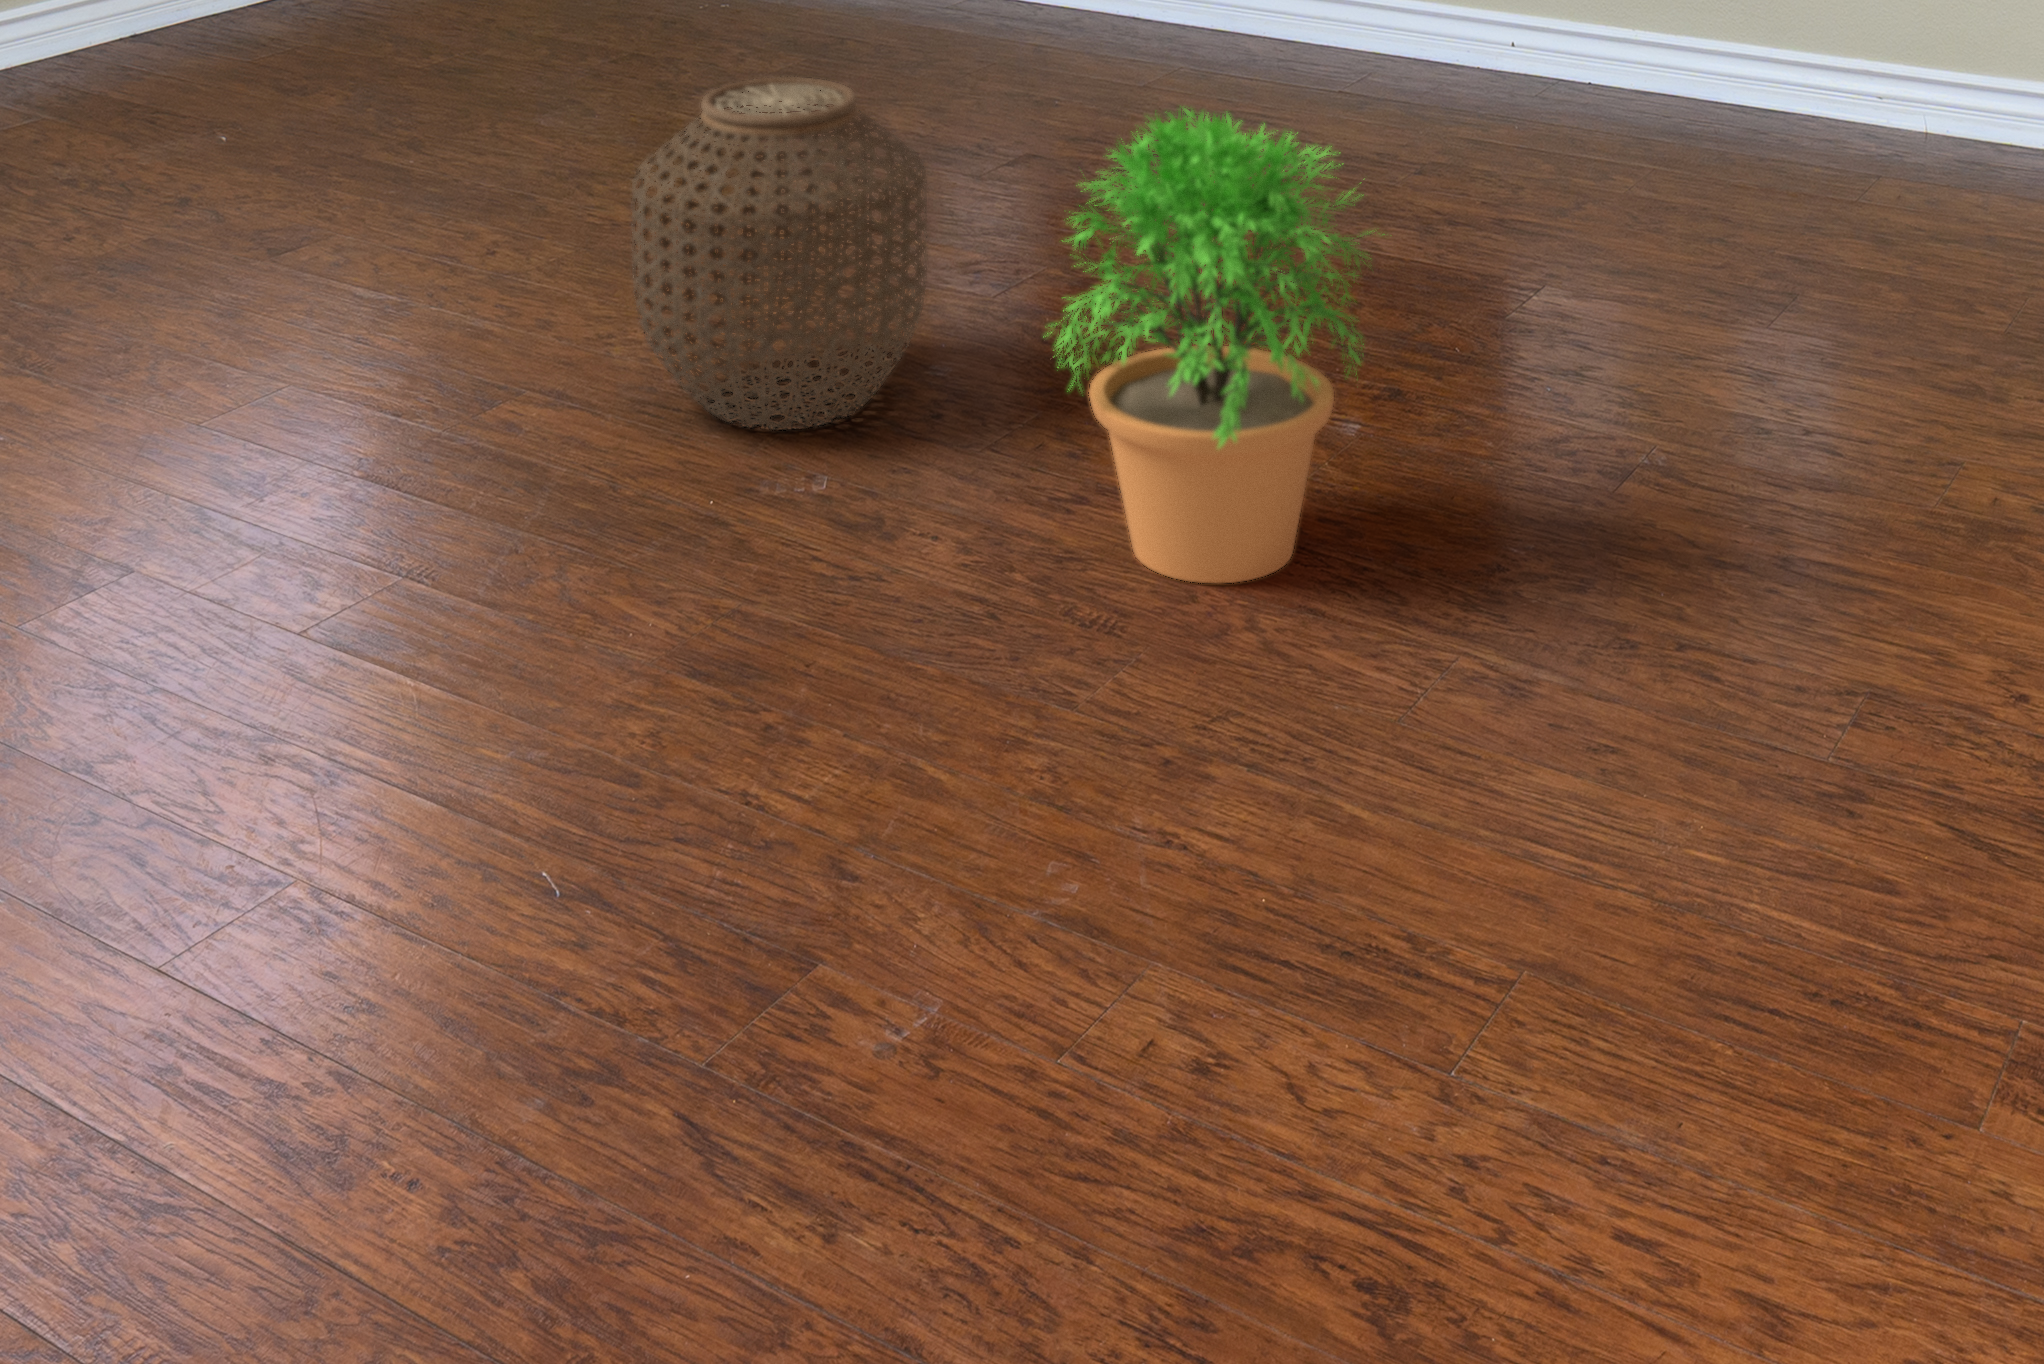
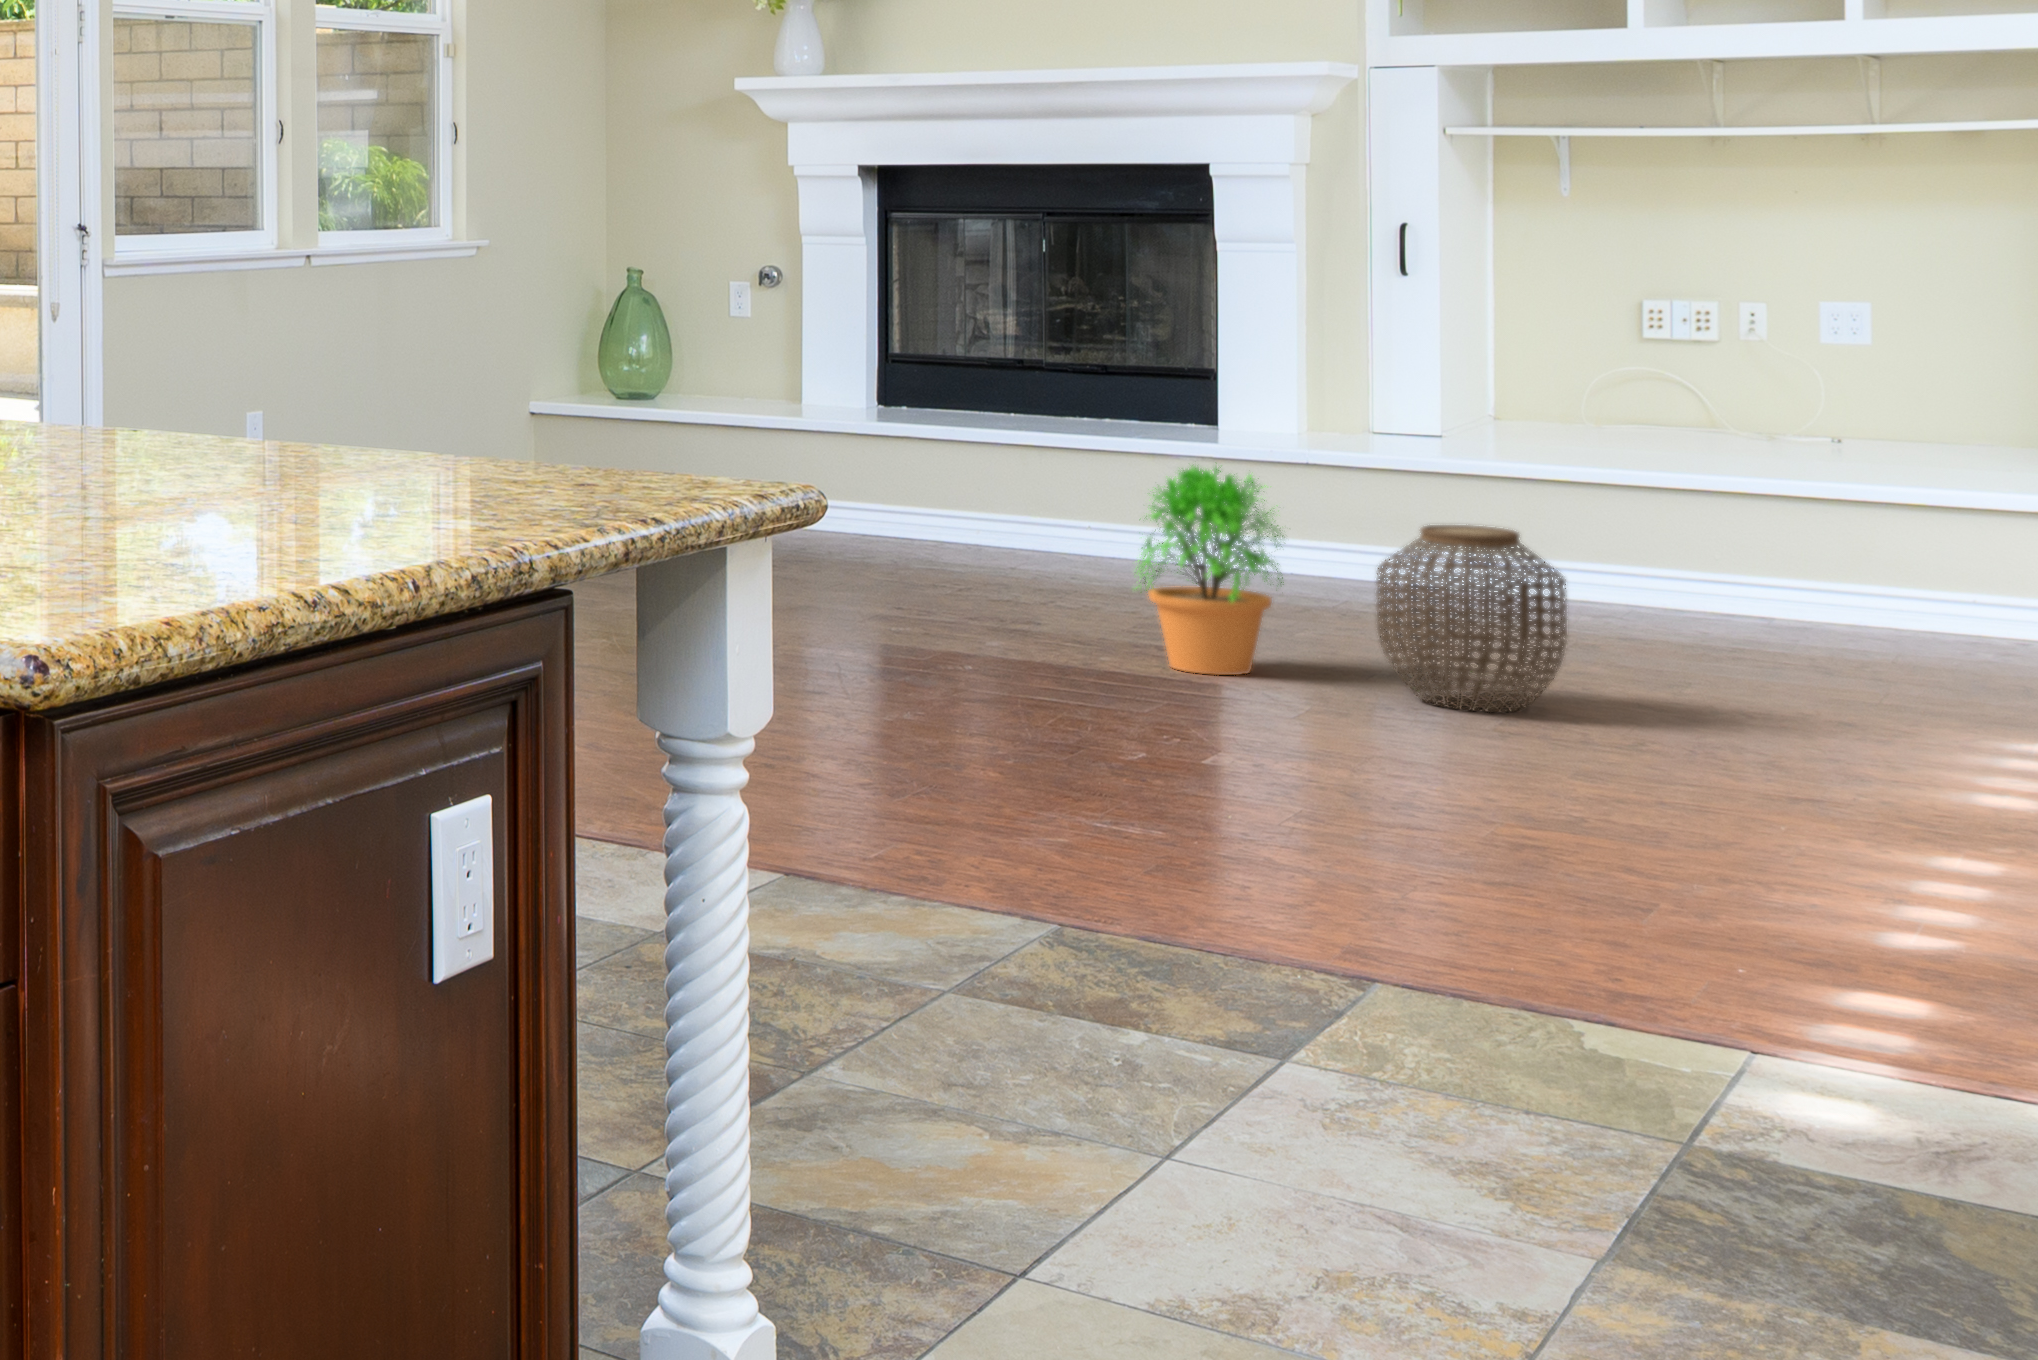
woven basket: present [632,77,927,430] -> present [1376,525,1567,712]

